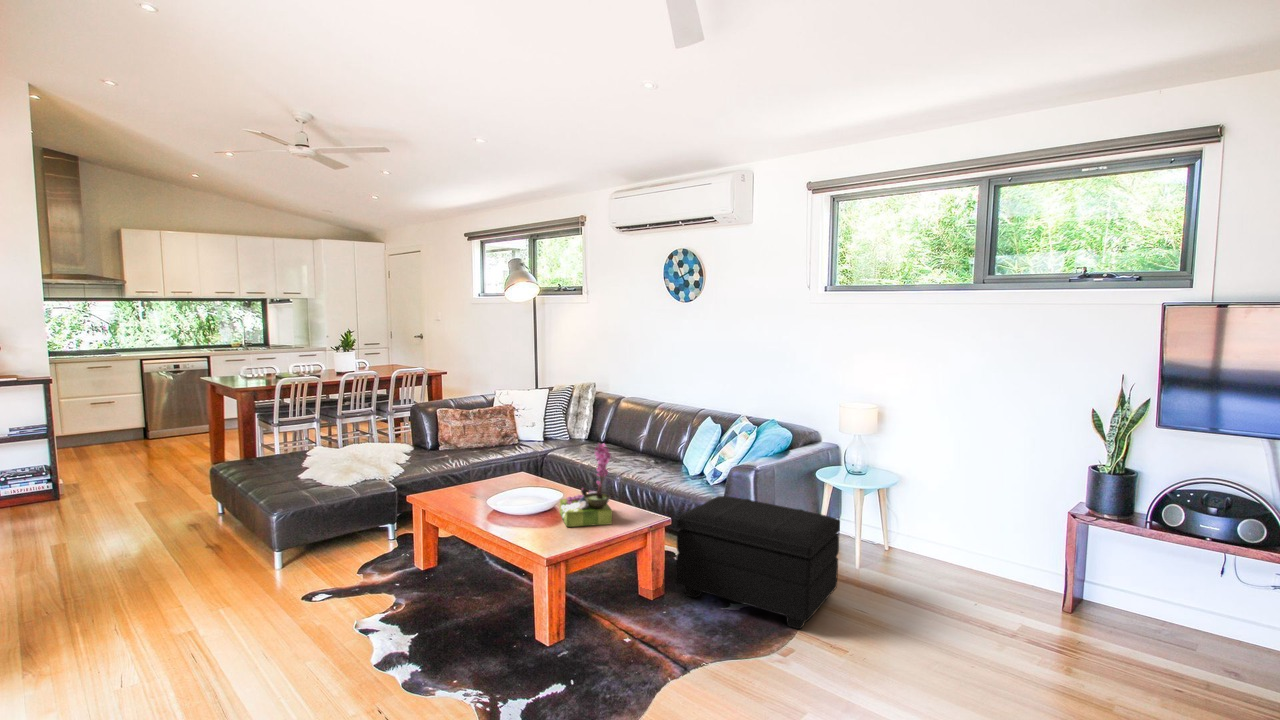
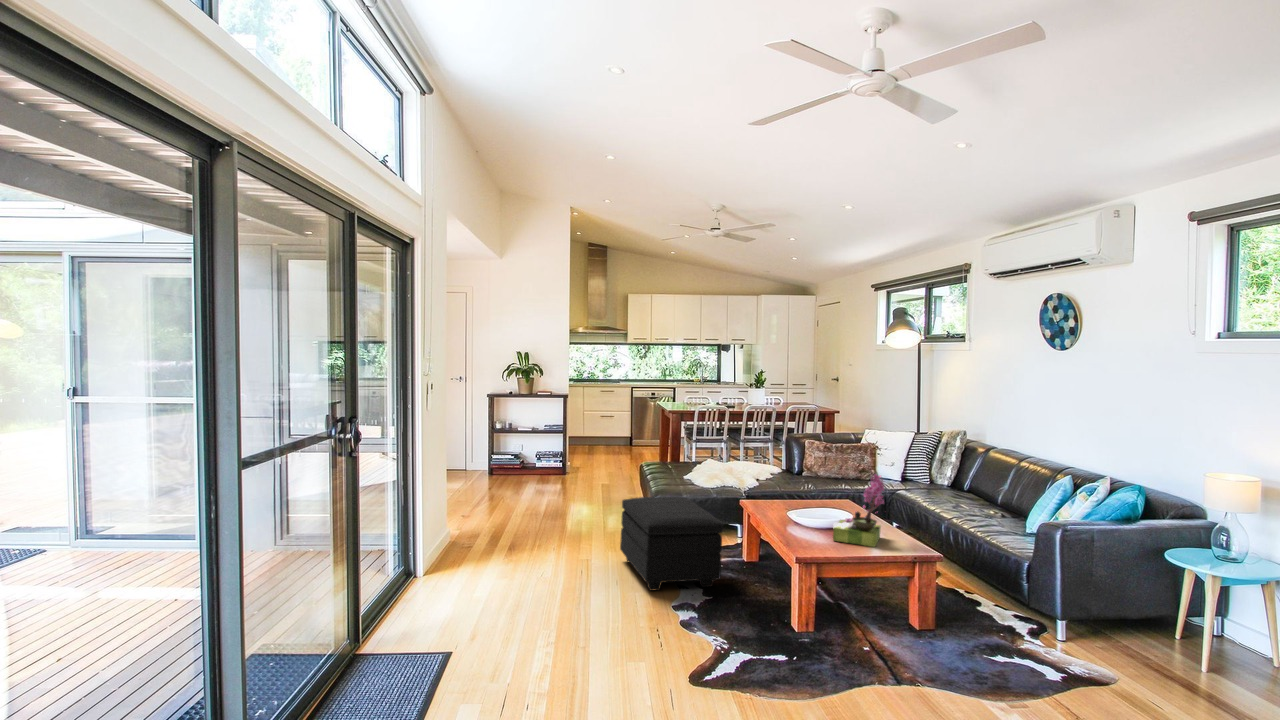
footstool: present [675,496,840,629] -> present [620,497,723,591]

